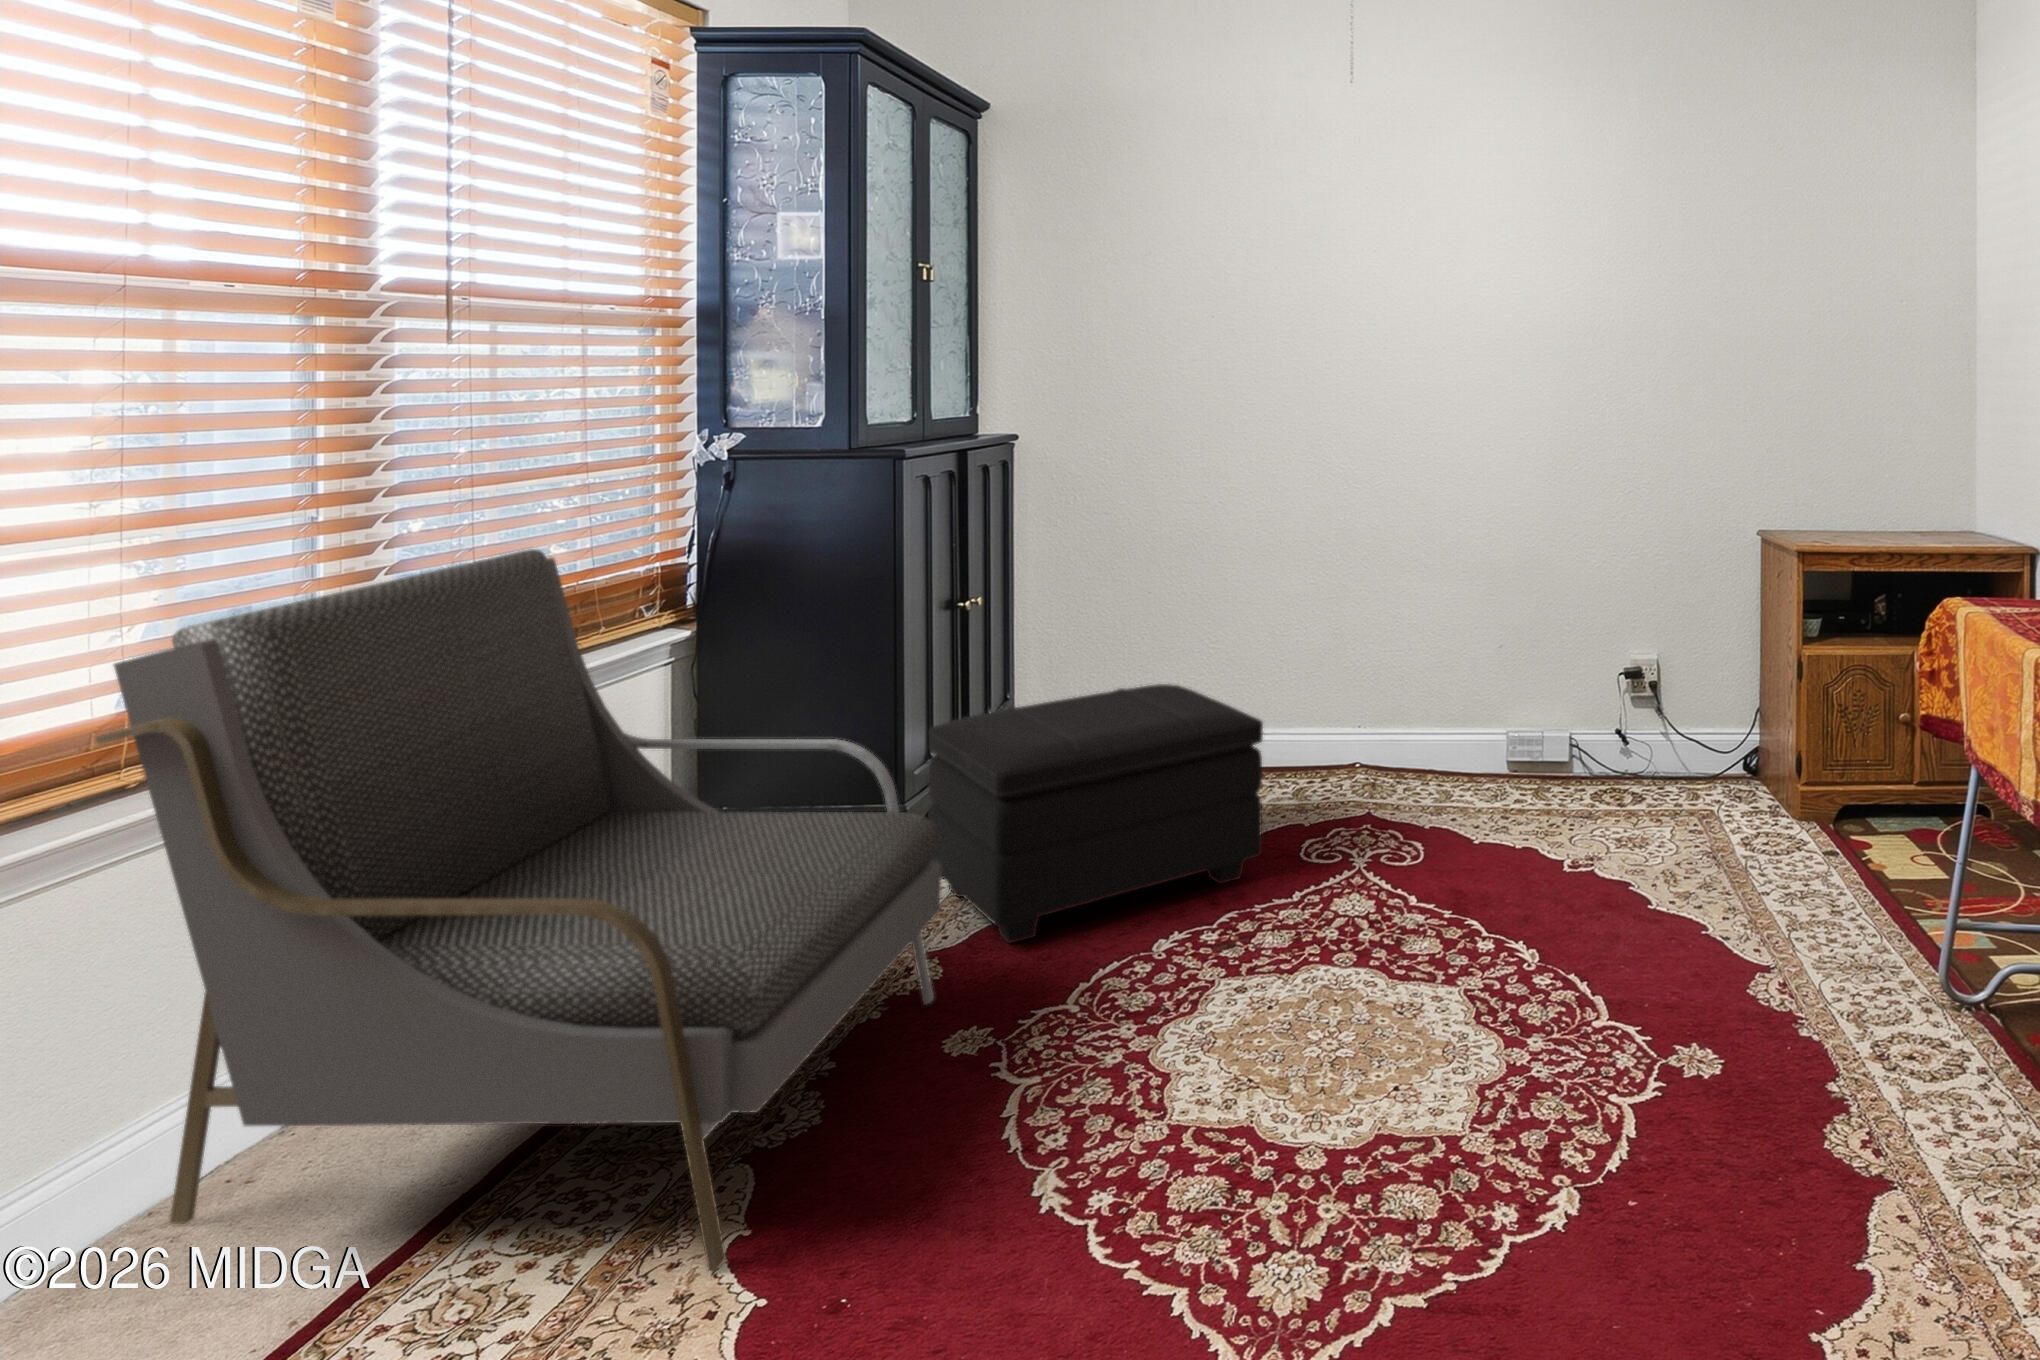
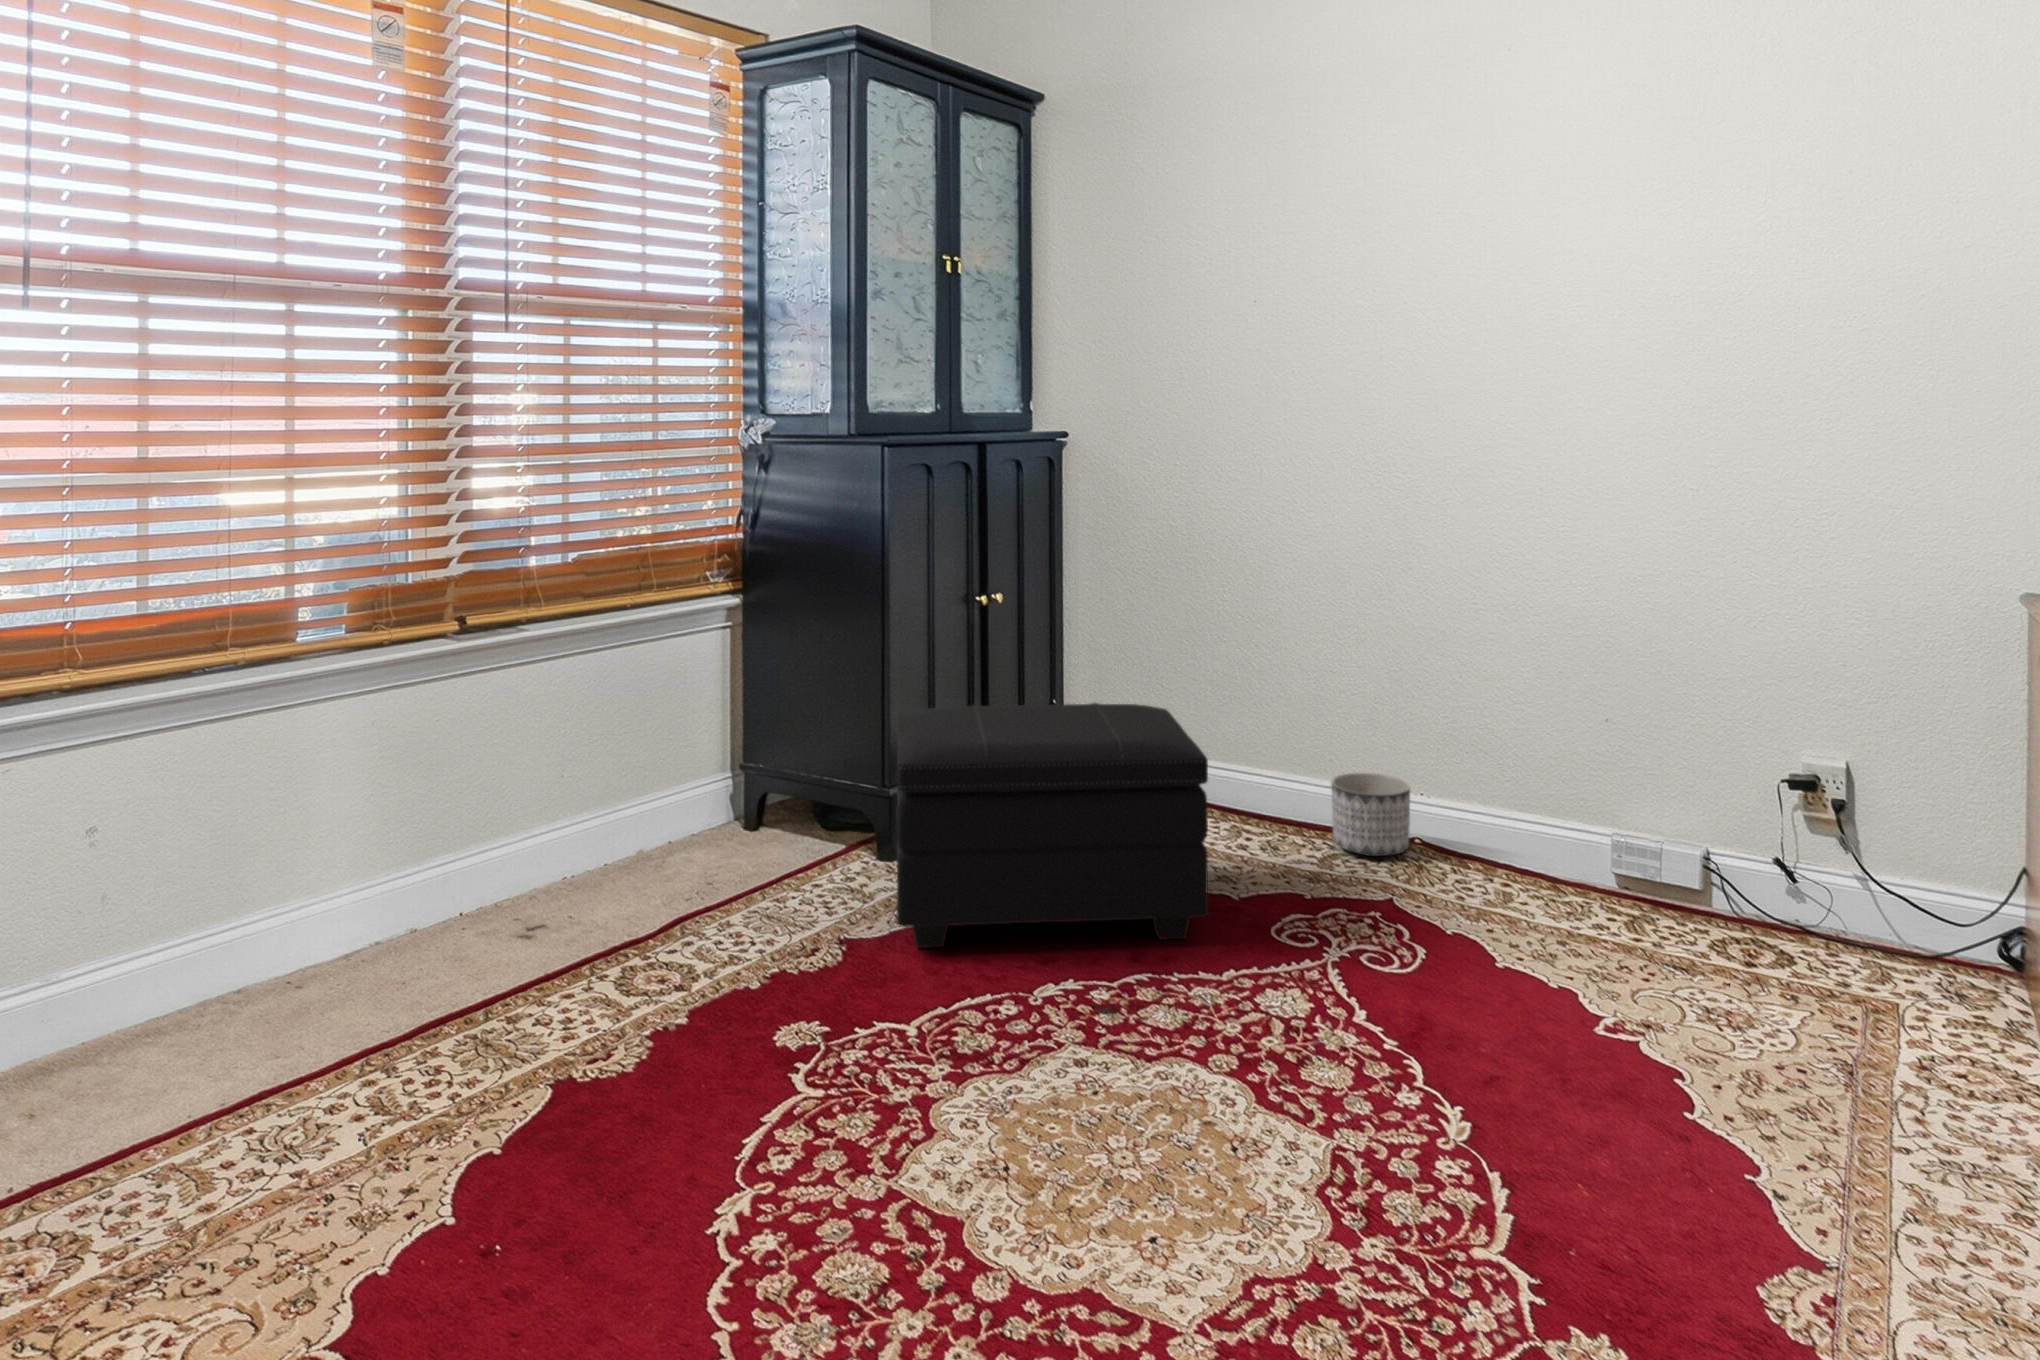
armchair: present [97,549,941,1272] -> none [175,505,813,1177]
planter: none [1294,715,1358,783] -> present [1331,773,1410,856]

